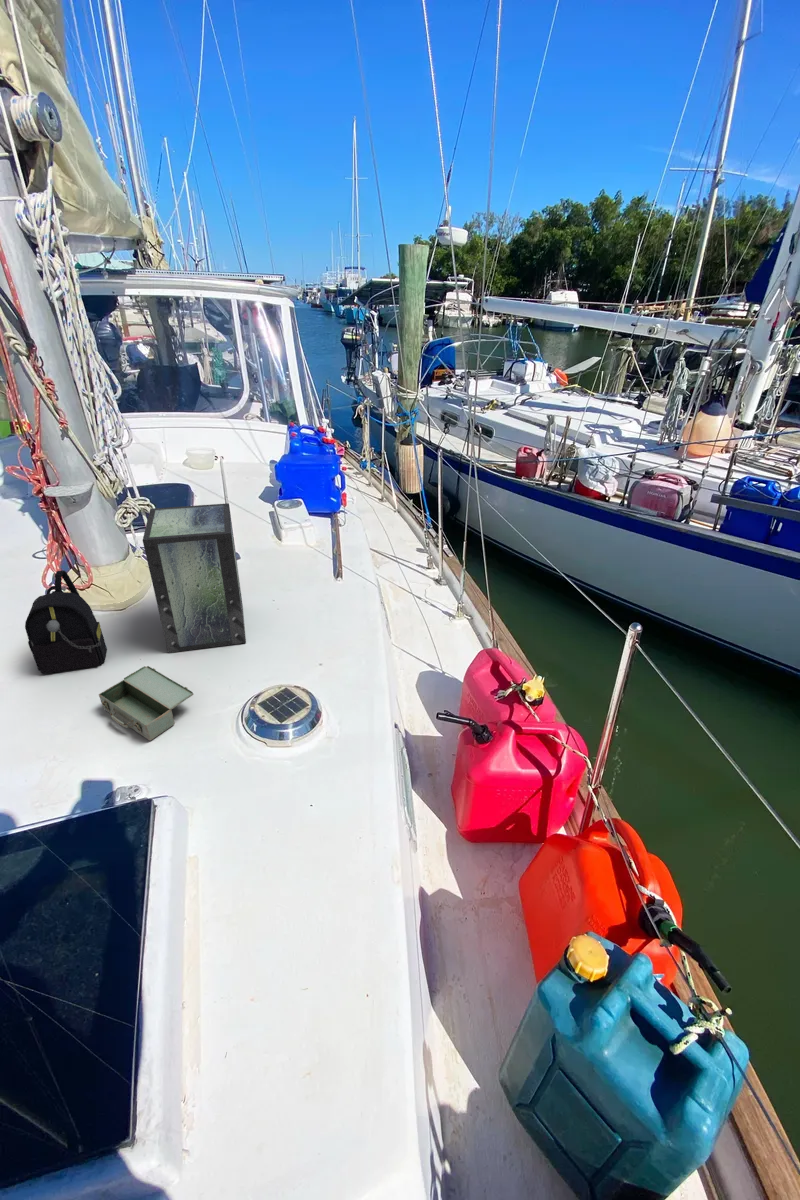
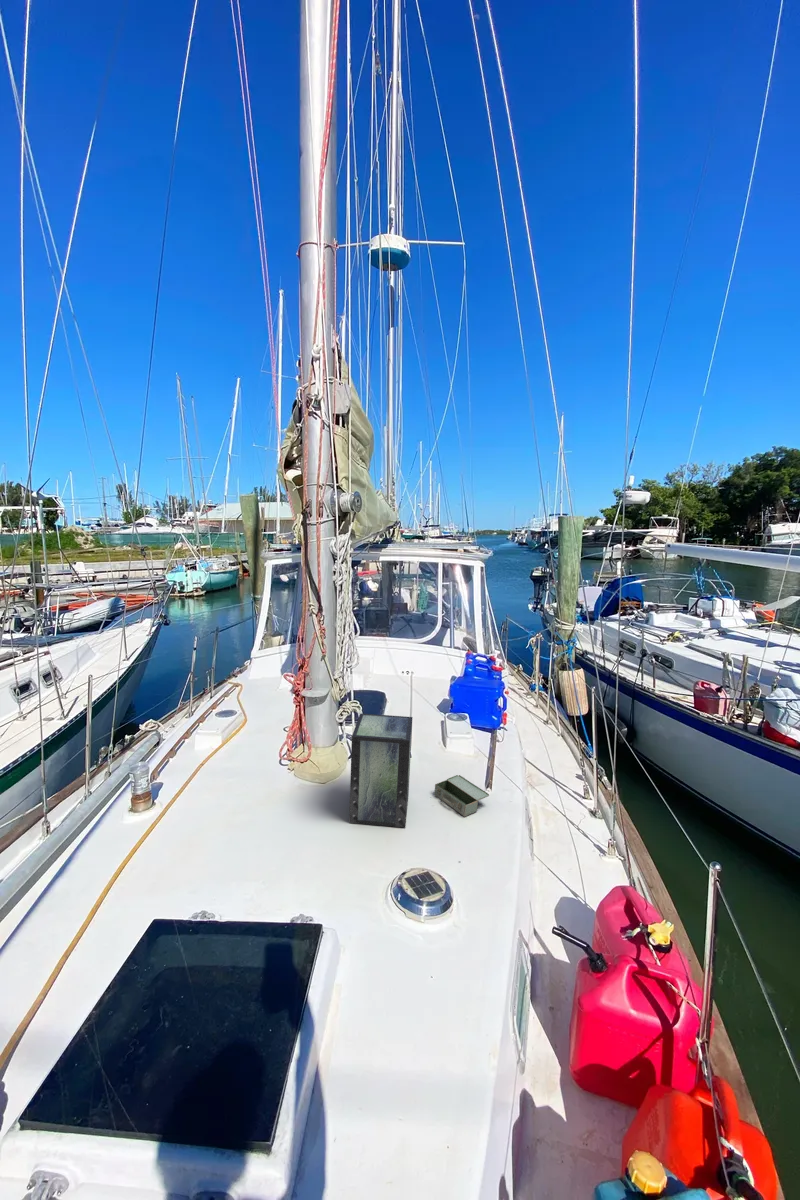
backpack: present [25,571,107,674] -> none [265,747,310,821]
toolbox: present [99,666,193,741] -> present [435,775,489,817]

